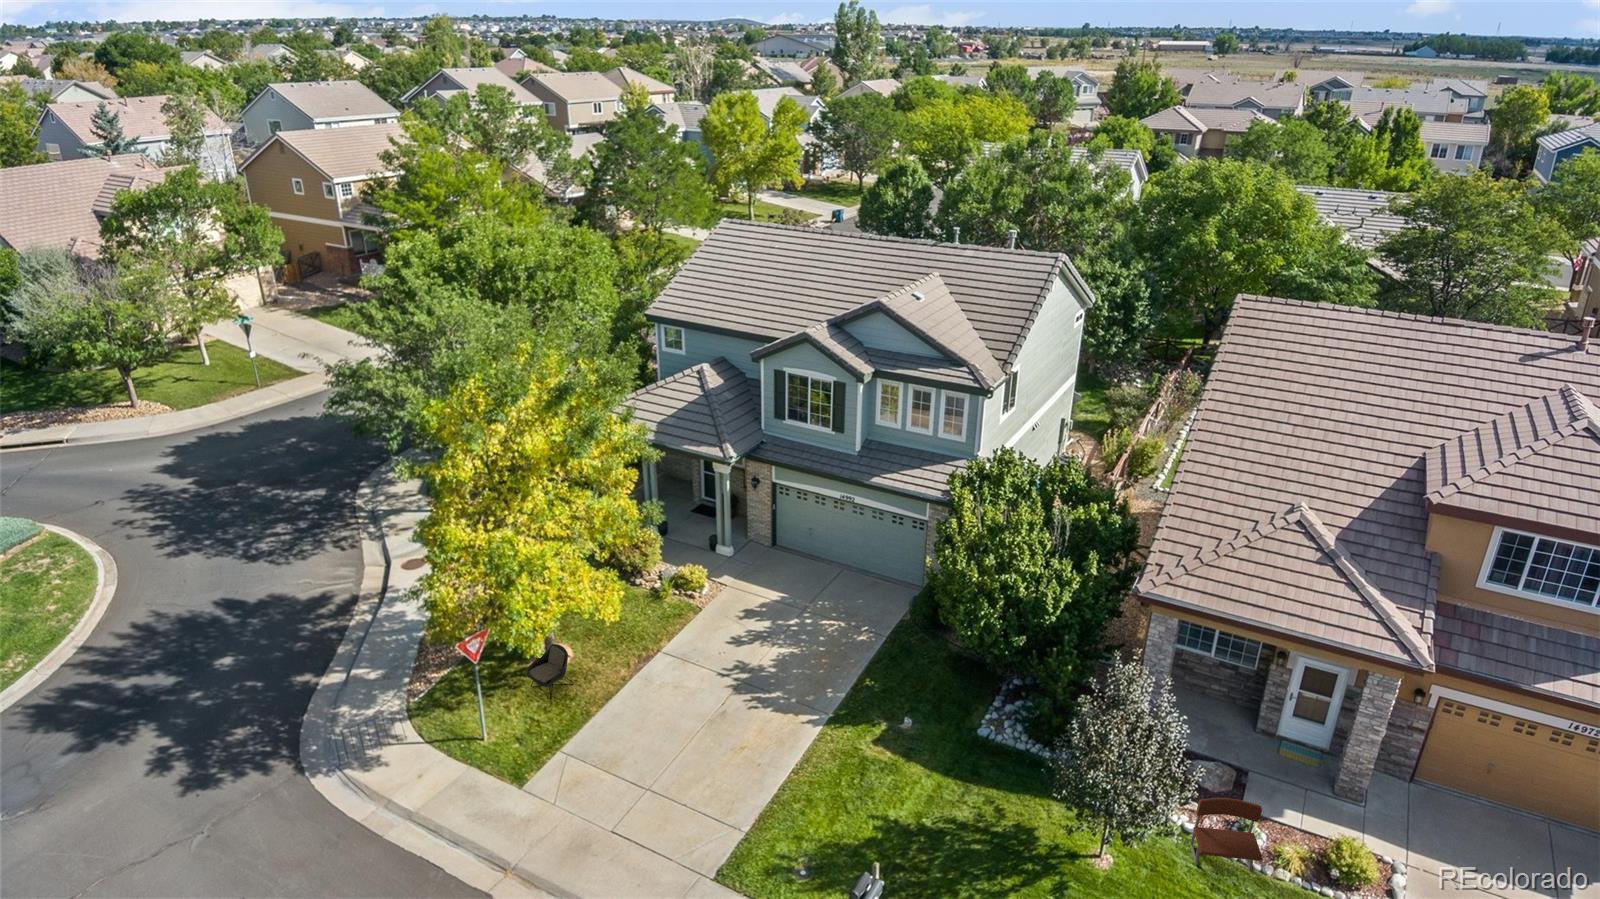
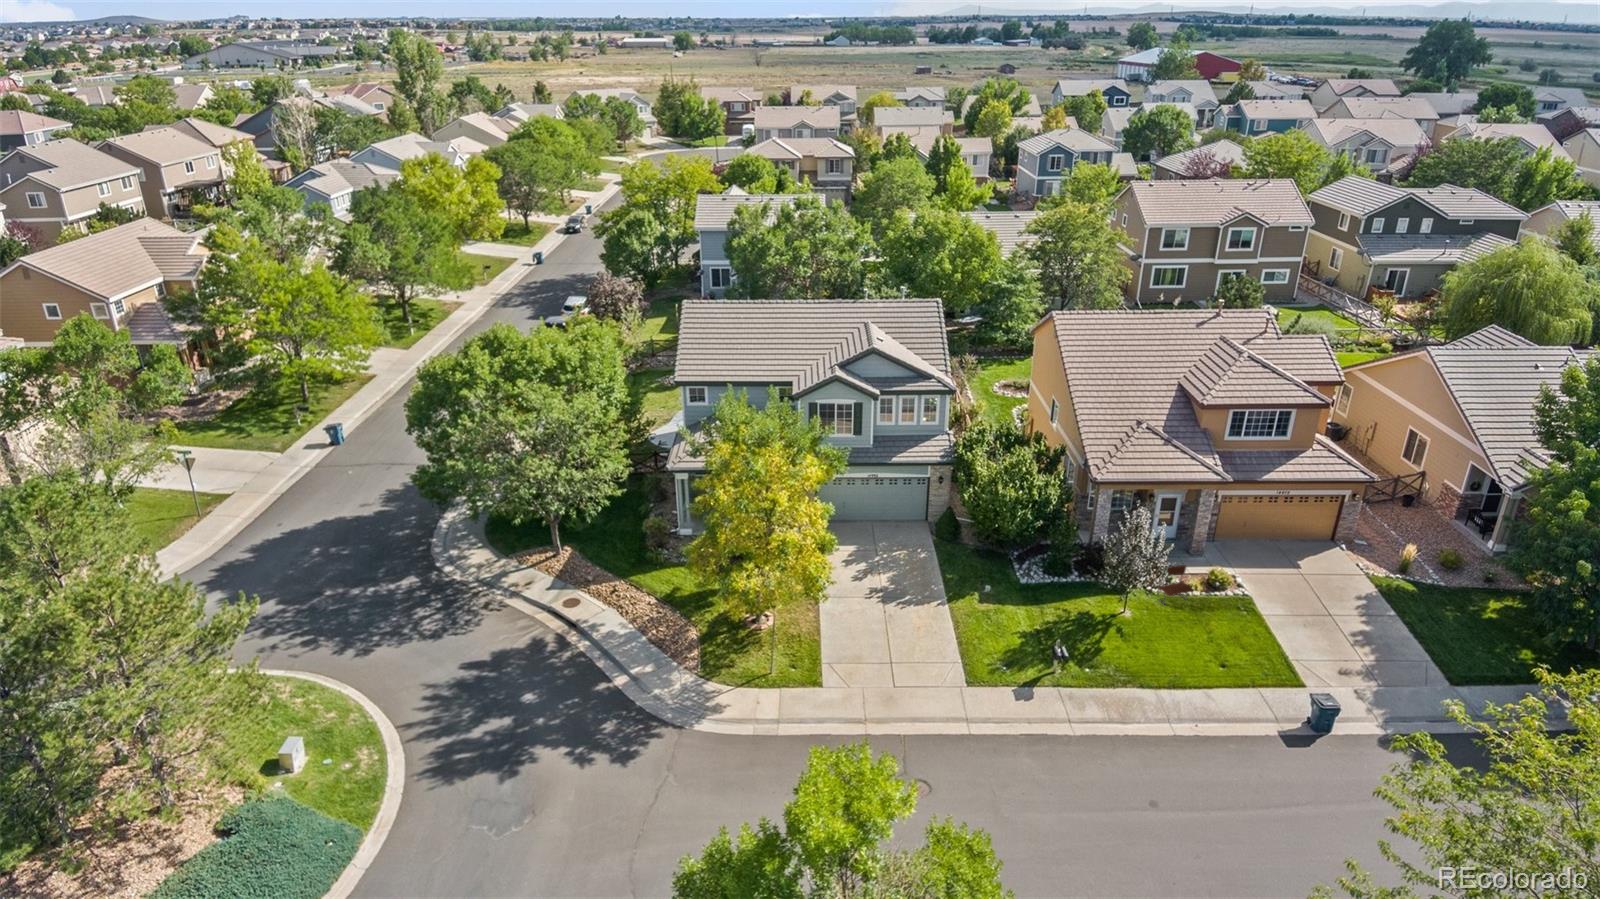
lounge chair: present [527,644,574,700] -> none [757,606,784,643]

